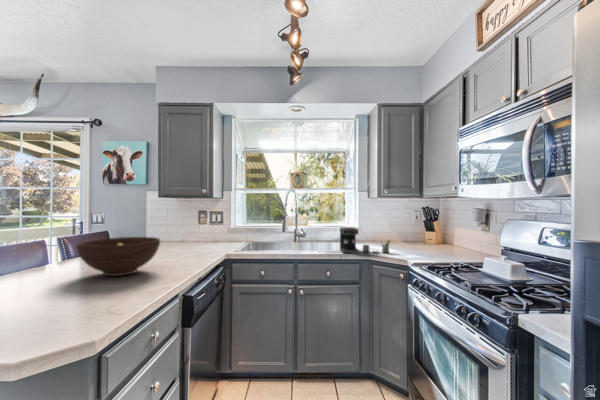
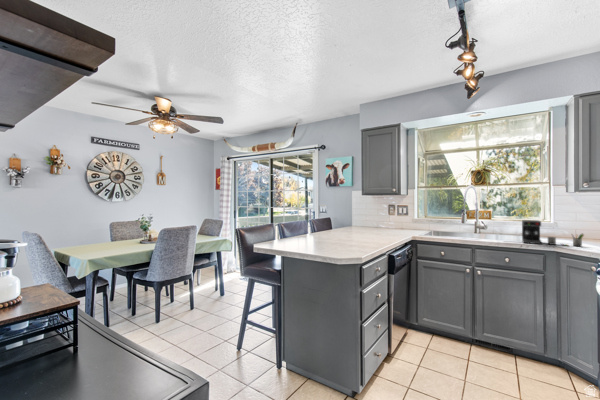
fruit bowl: present [77,237,160,276] -> none [328,219,370,240]

